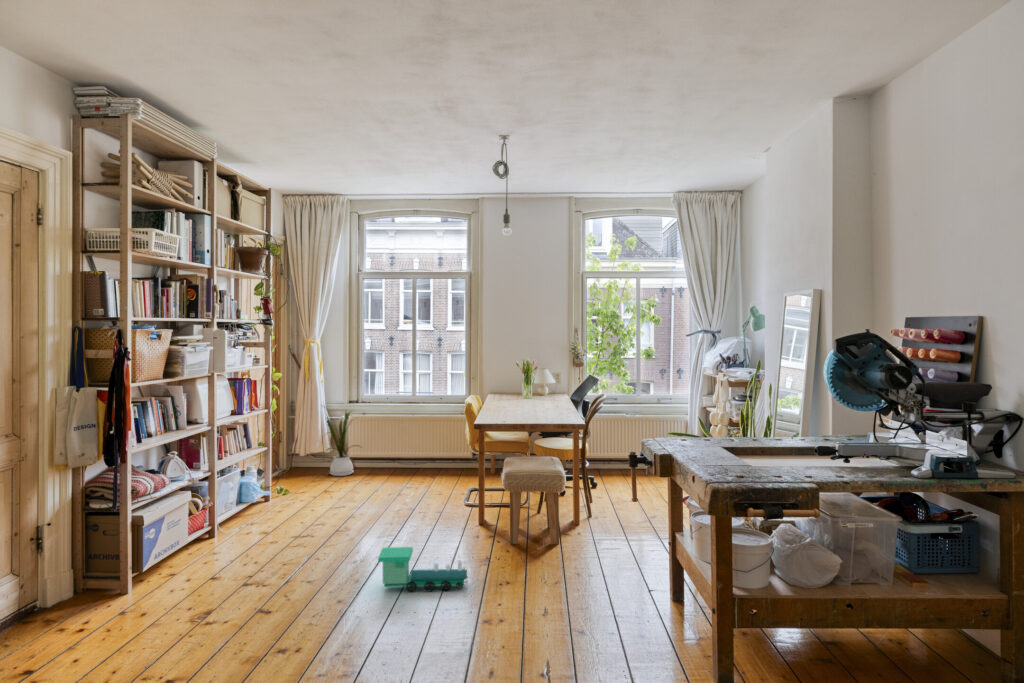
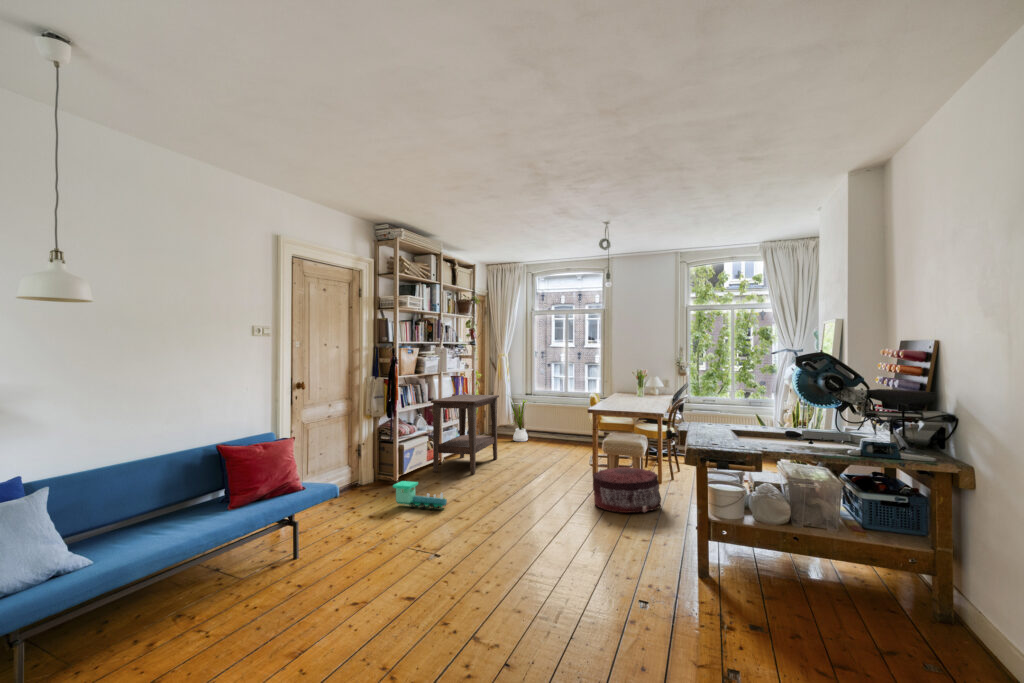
side table: none [196,409,317,554] -> present [431,395,499,474]
pouf: none [510,524,625,612] -> present [593,467,661,513]
toy train: present [378,547,468,592] -> present [393,481,447,510]

